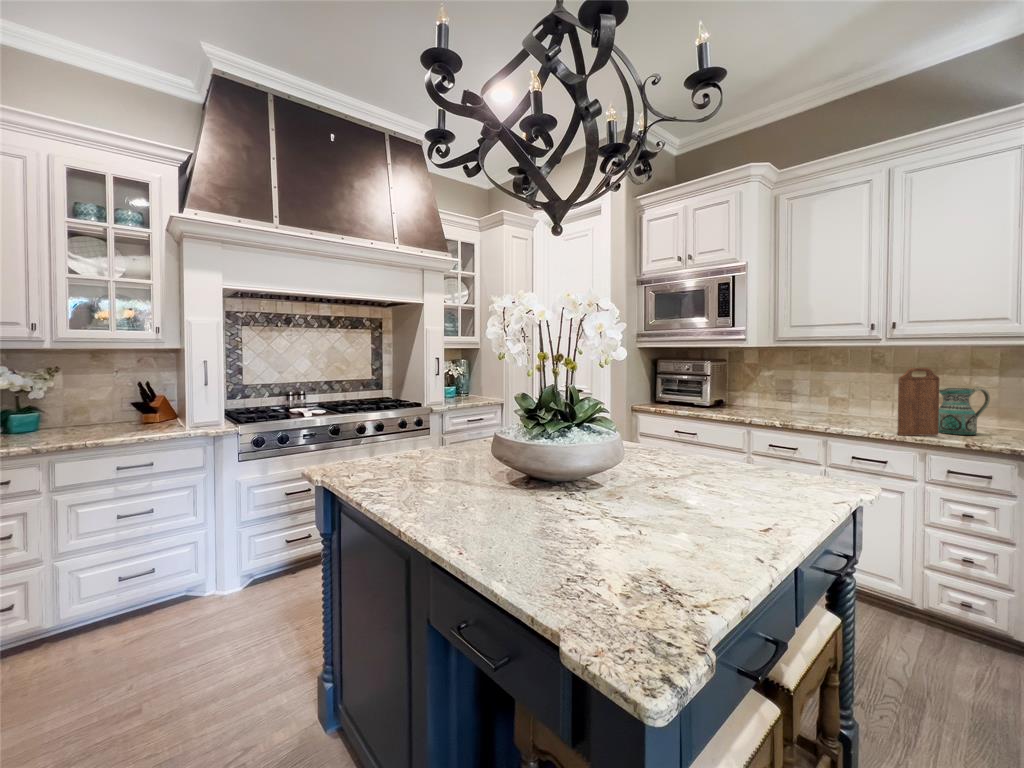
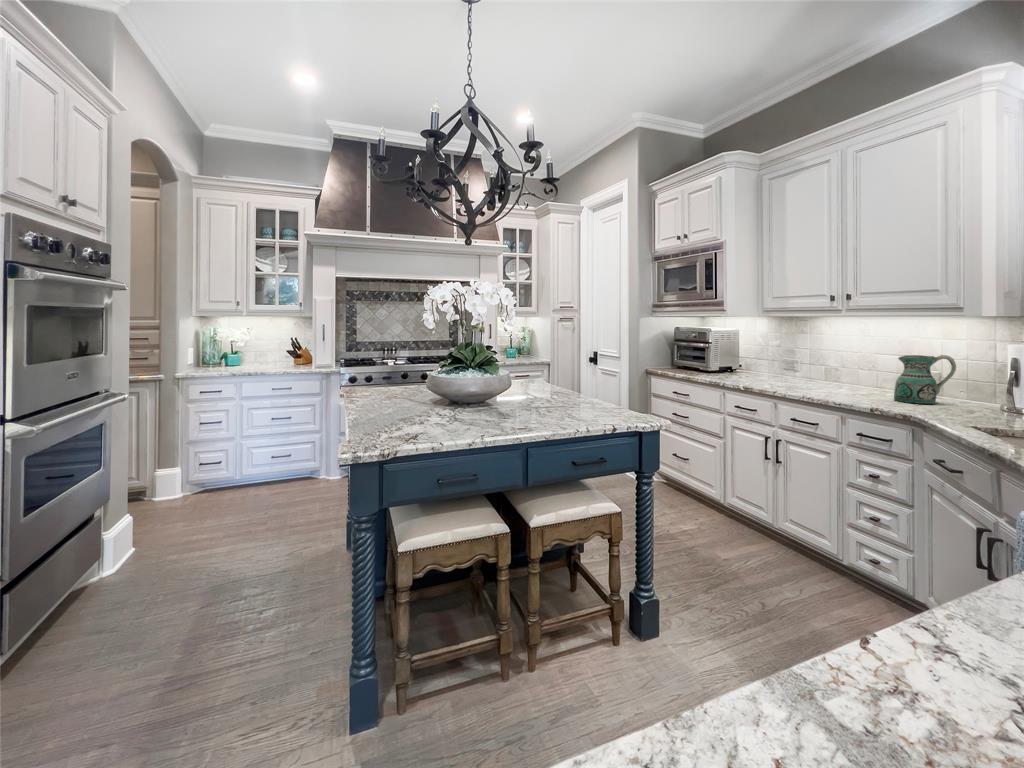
cutting board: present [897,368,940,436] -> none [833,334,884,401]

